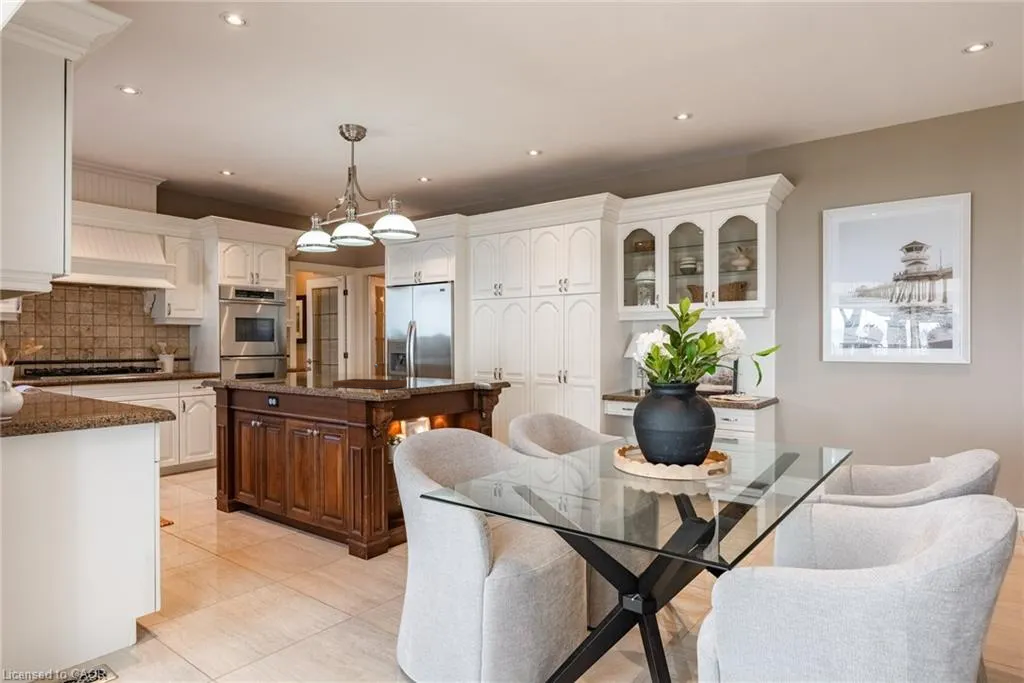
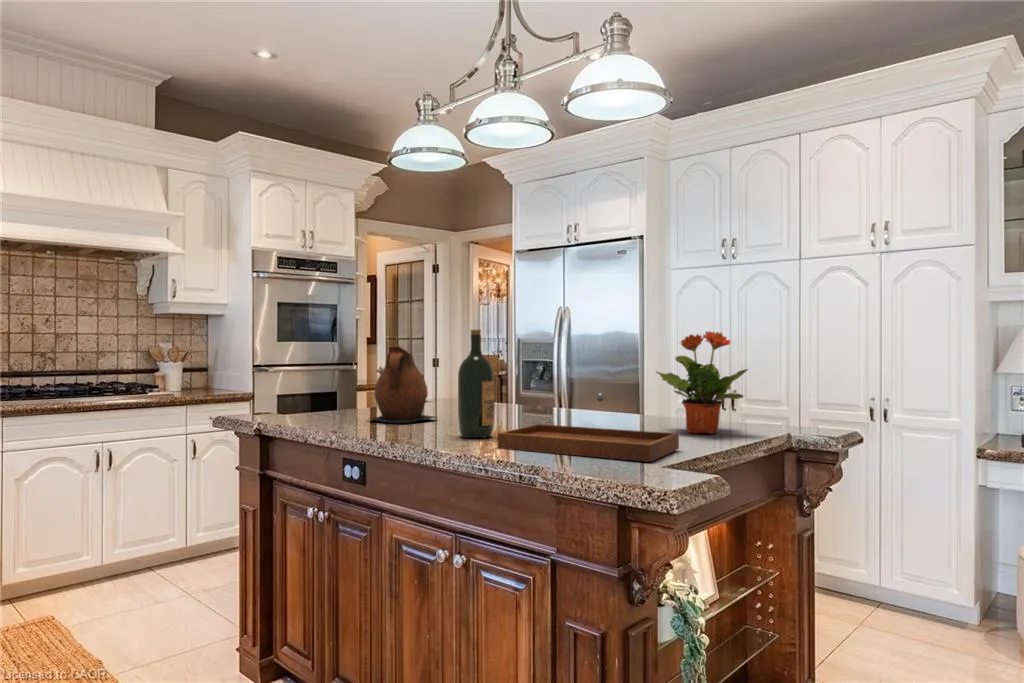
wine bottle: none [320,338,336,385] -> present [458,330,495,438]
potted plant: none [413,338,450,383] -> present [656,331,748,434]
ceramic pitcher: none [282,345,317,381] -> present [372,346,437,422]

